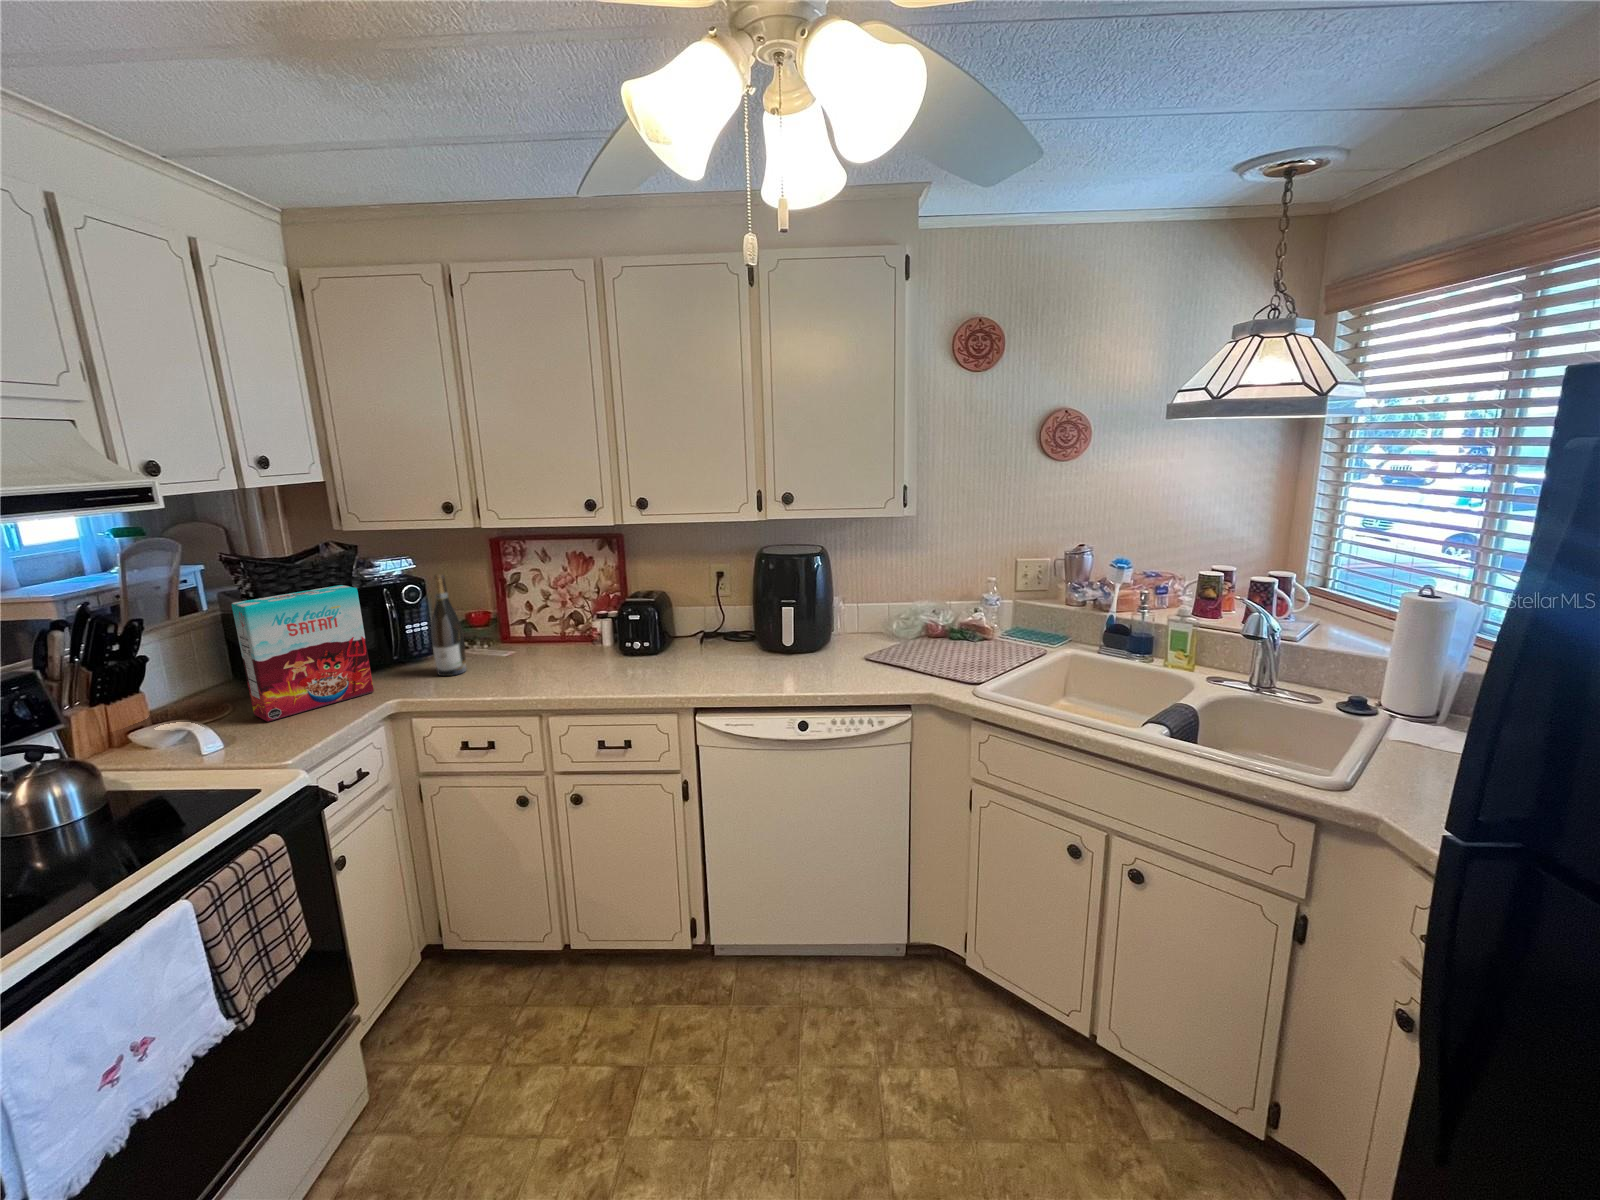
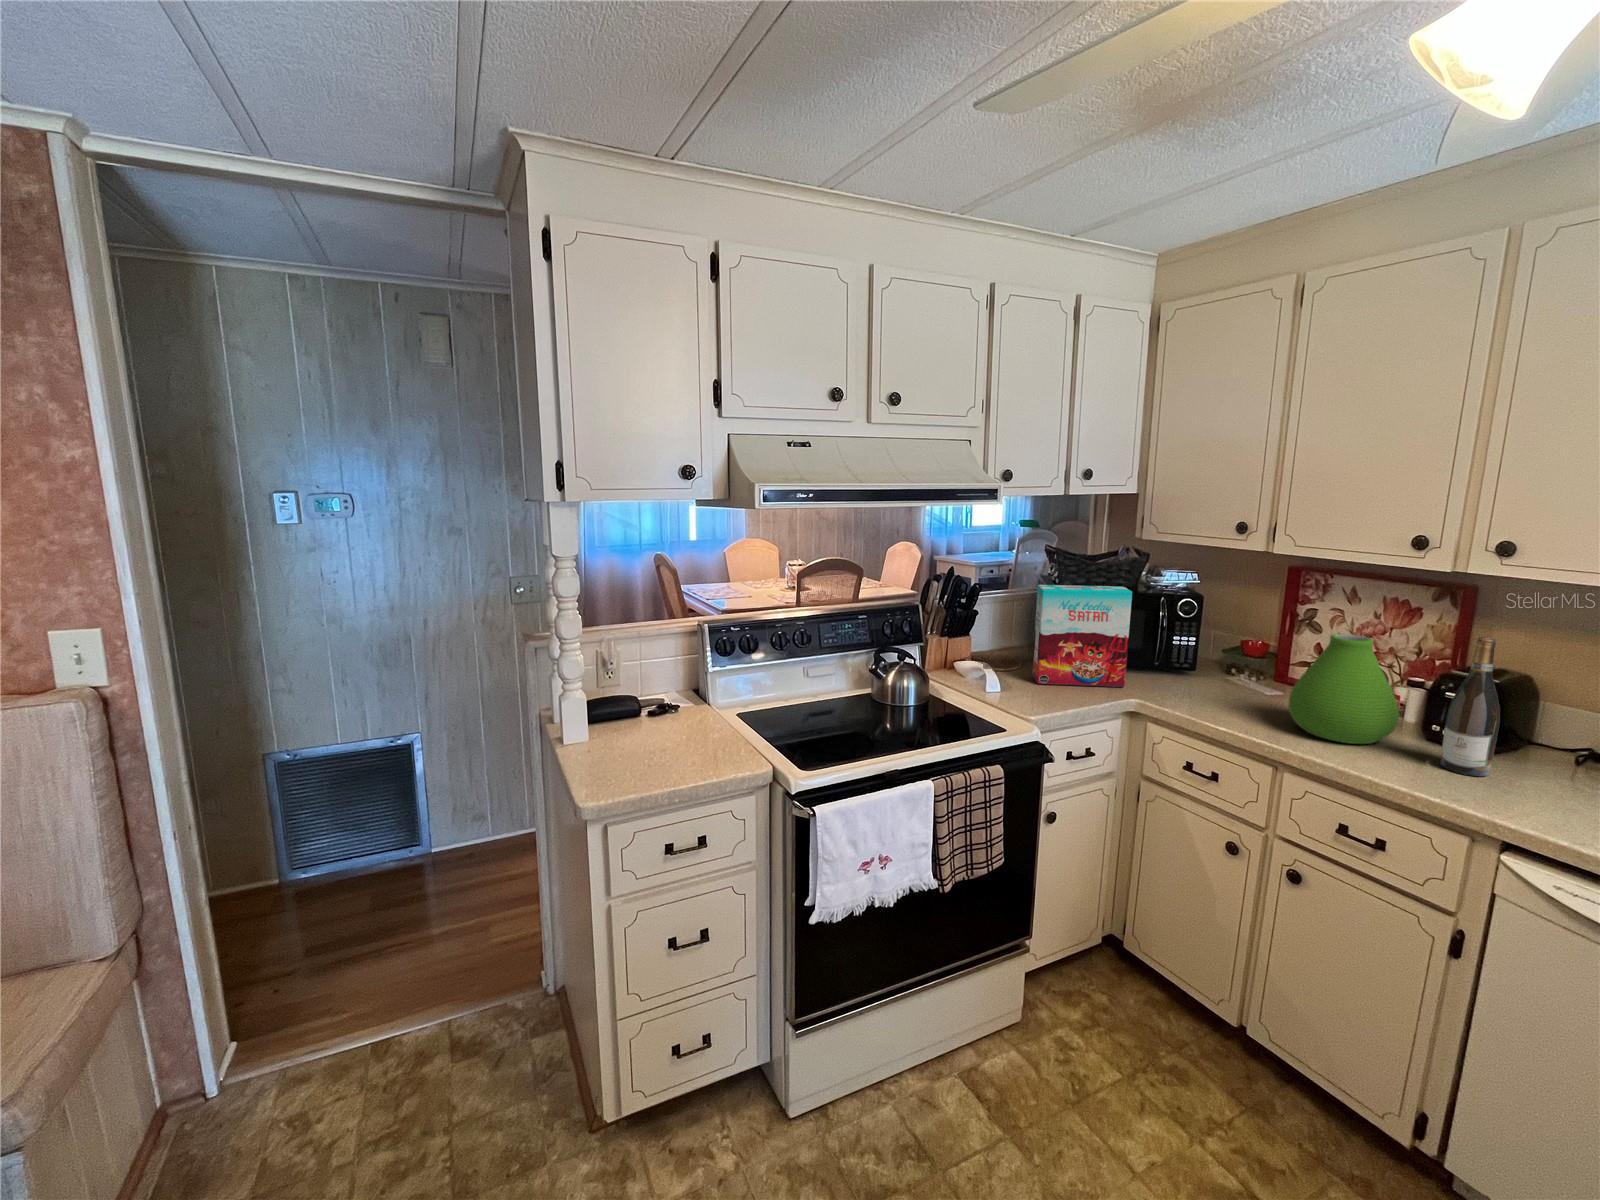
wine bottle: present [431,574,466,676] -> present [1440,637,1500,776]
vase: none [530,587,609,679] -> present [1288,634,1400,744]

